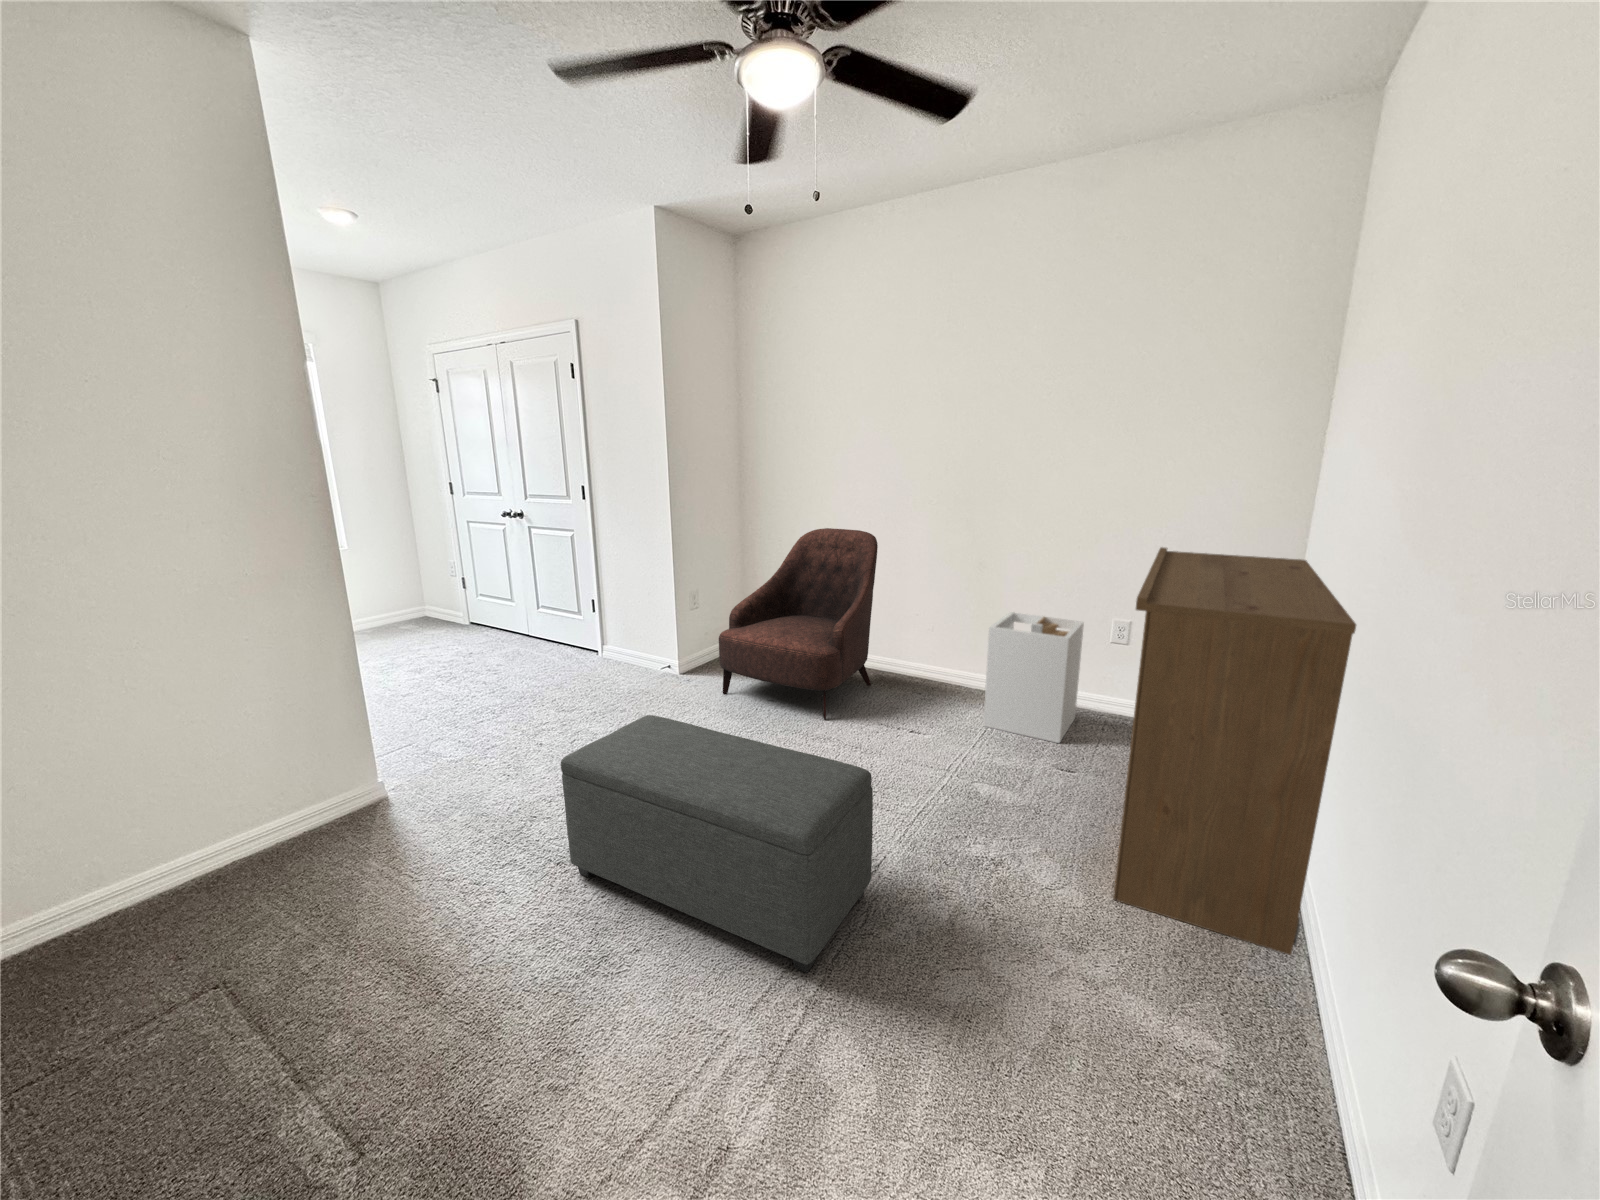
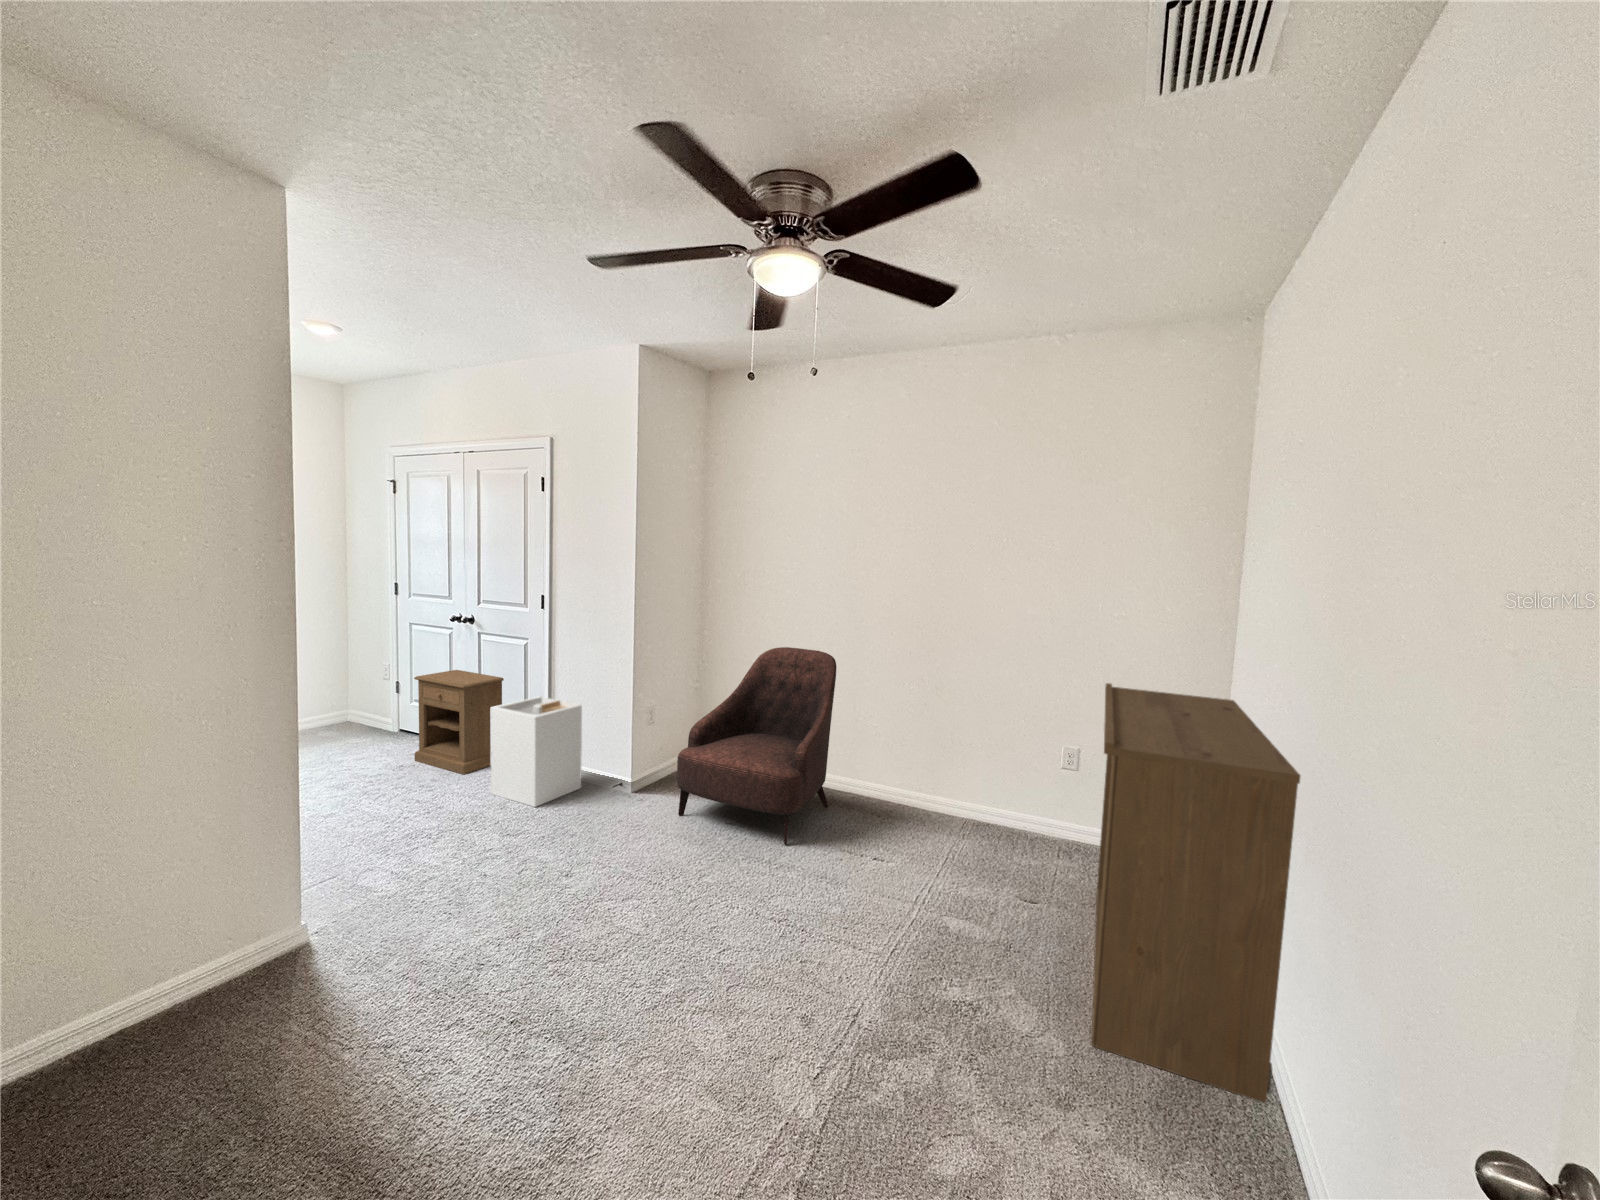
nightstand: none [472,562,562,659] -> present [414,670,504,774]
laundry hamper: present [983,612,1084,743] -> present [491,696,582,807]
ottoman: present [561,715,873,973] -> none [529,849,857,1149]

